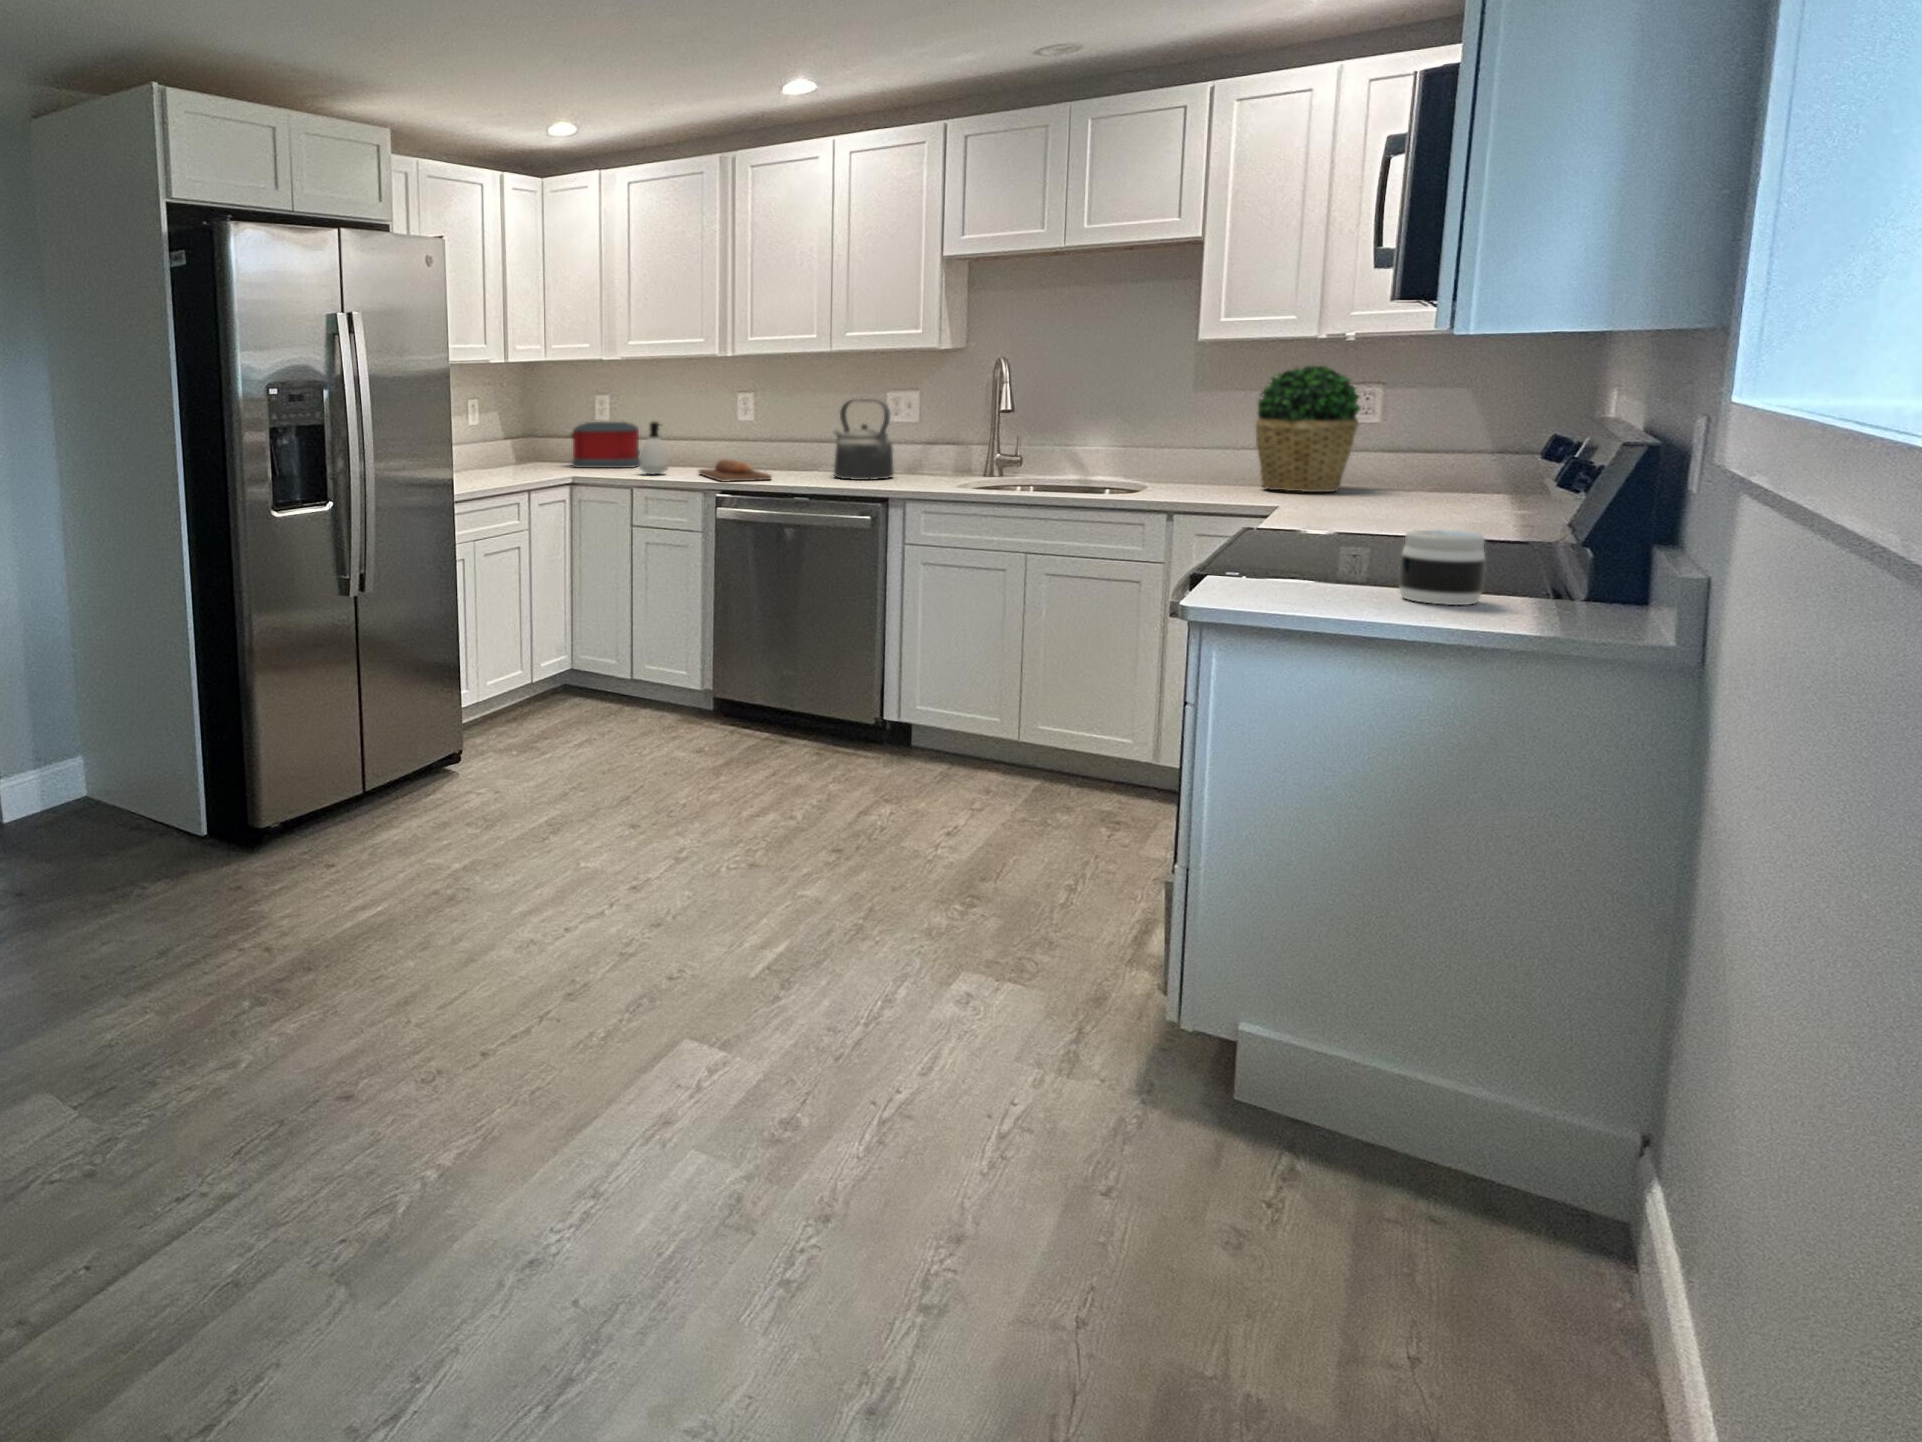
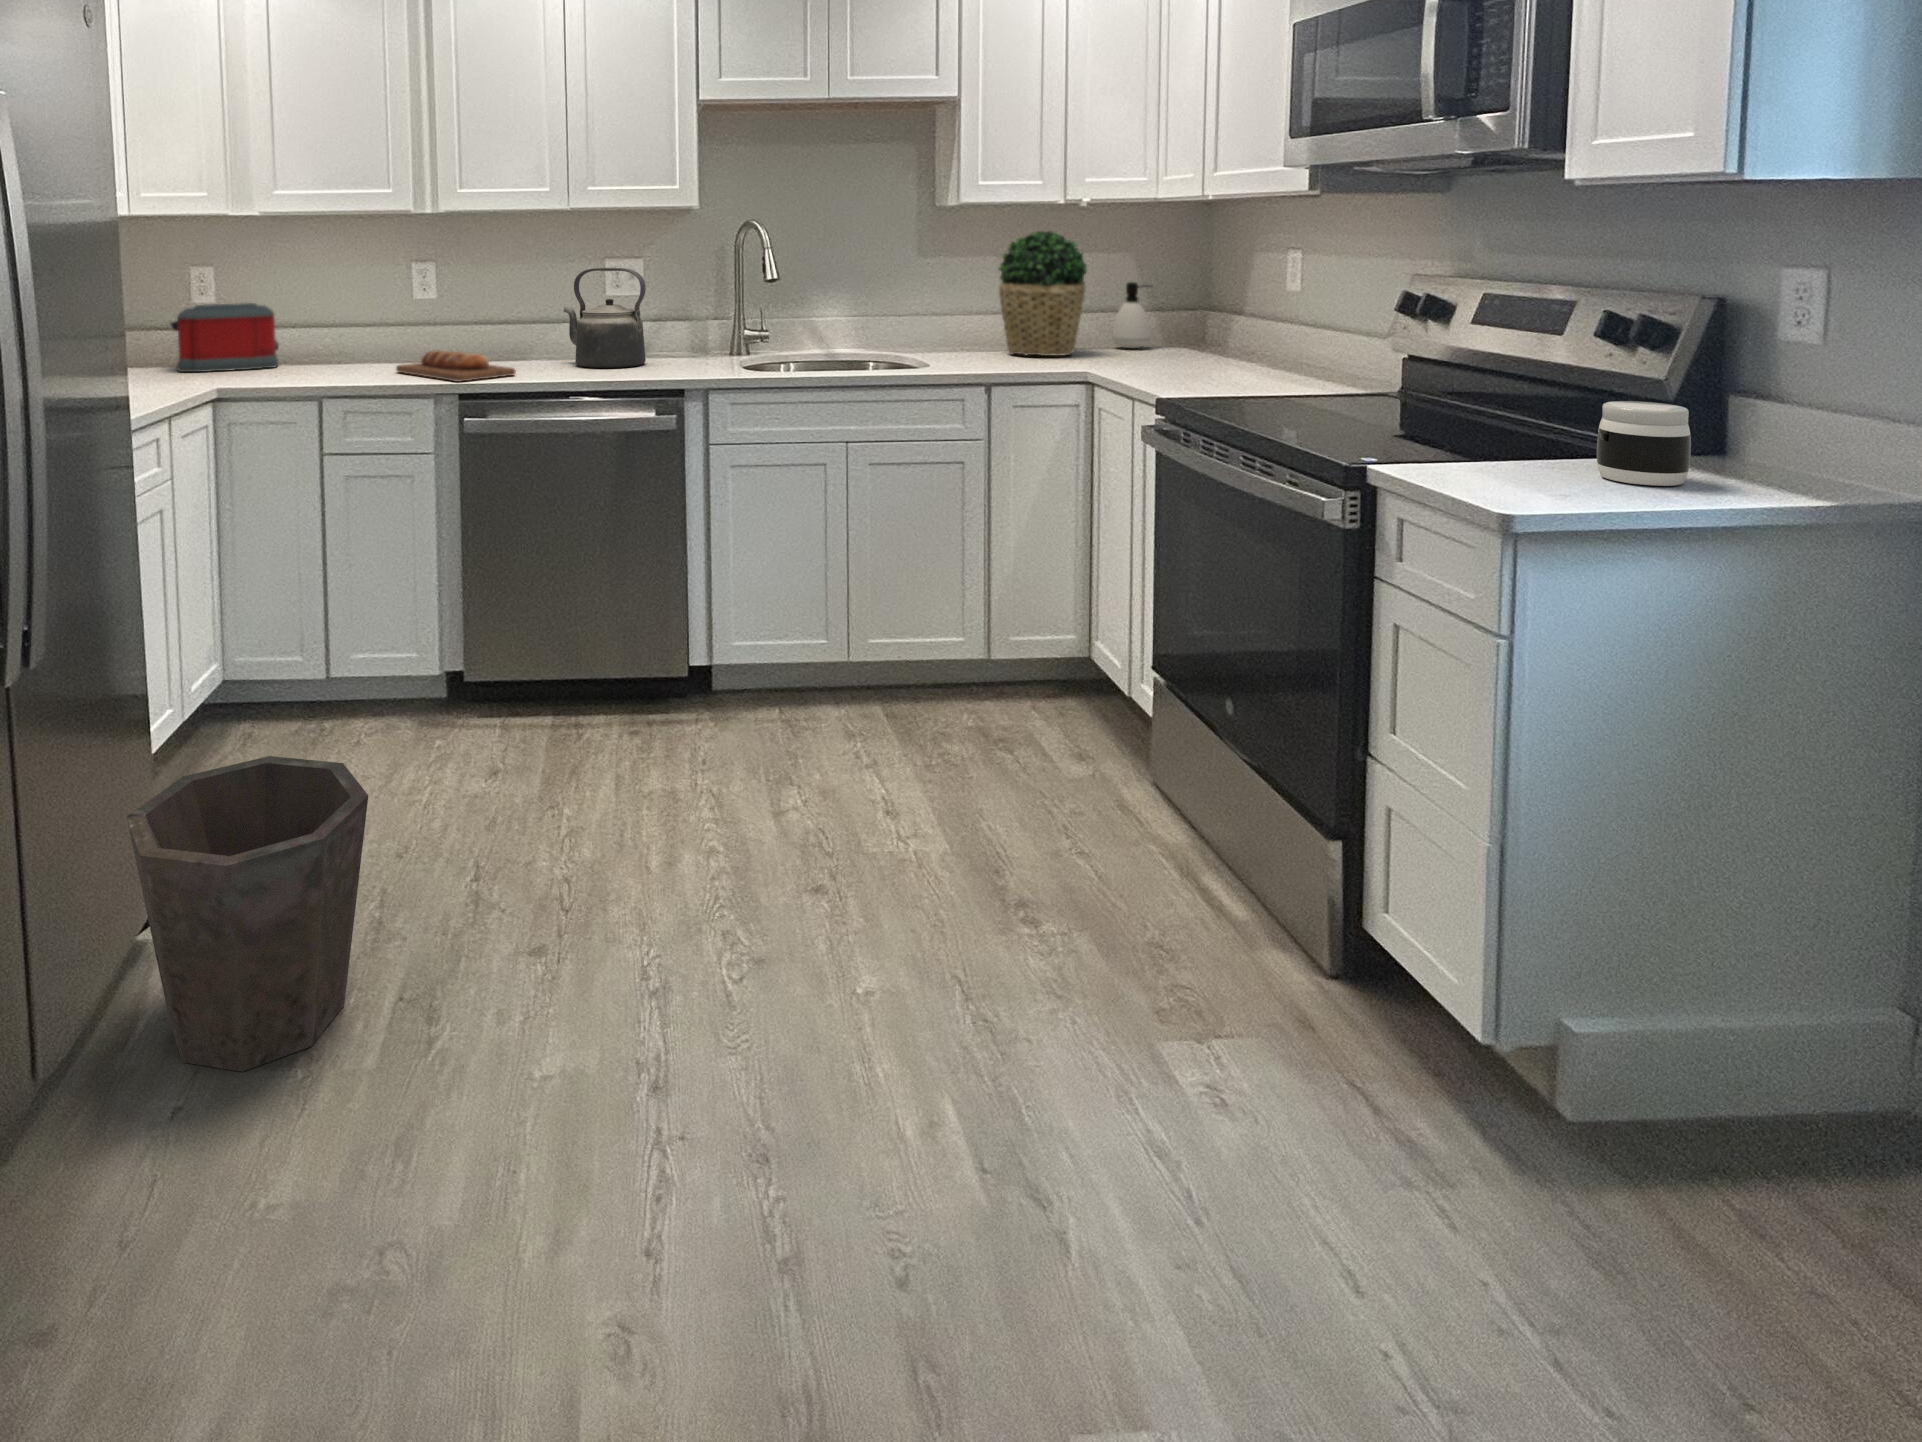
soap dispenser: present [640,422,669,474] -> present [1113,282,1150,348]
waste bin: none [416,678,538,823] -> present [127,756,368,1072]

